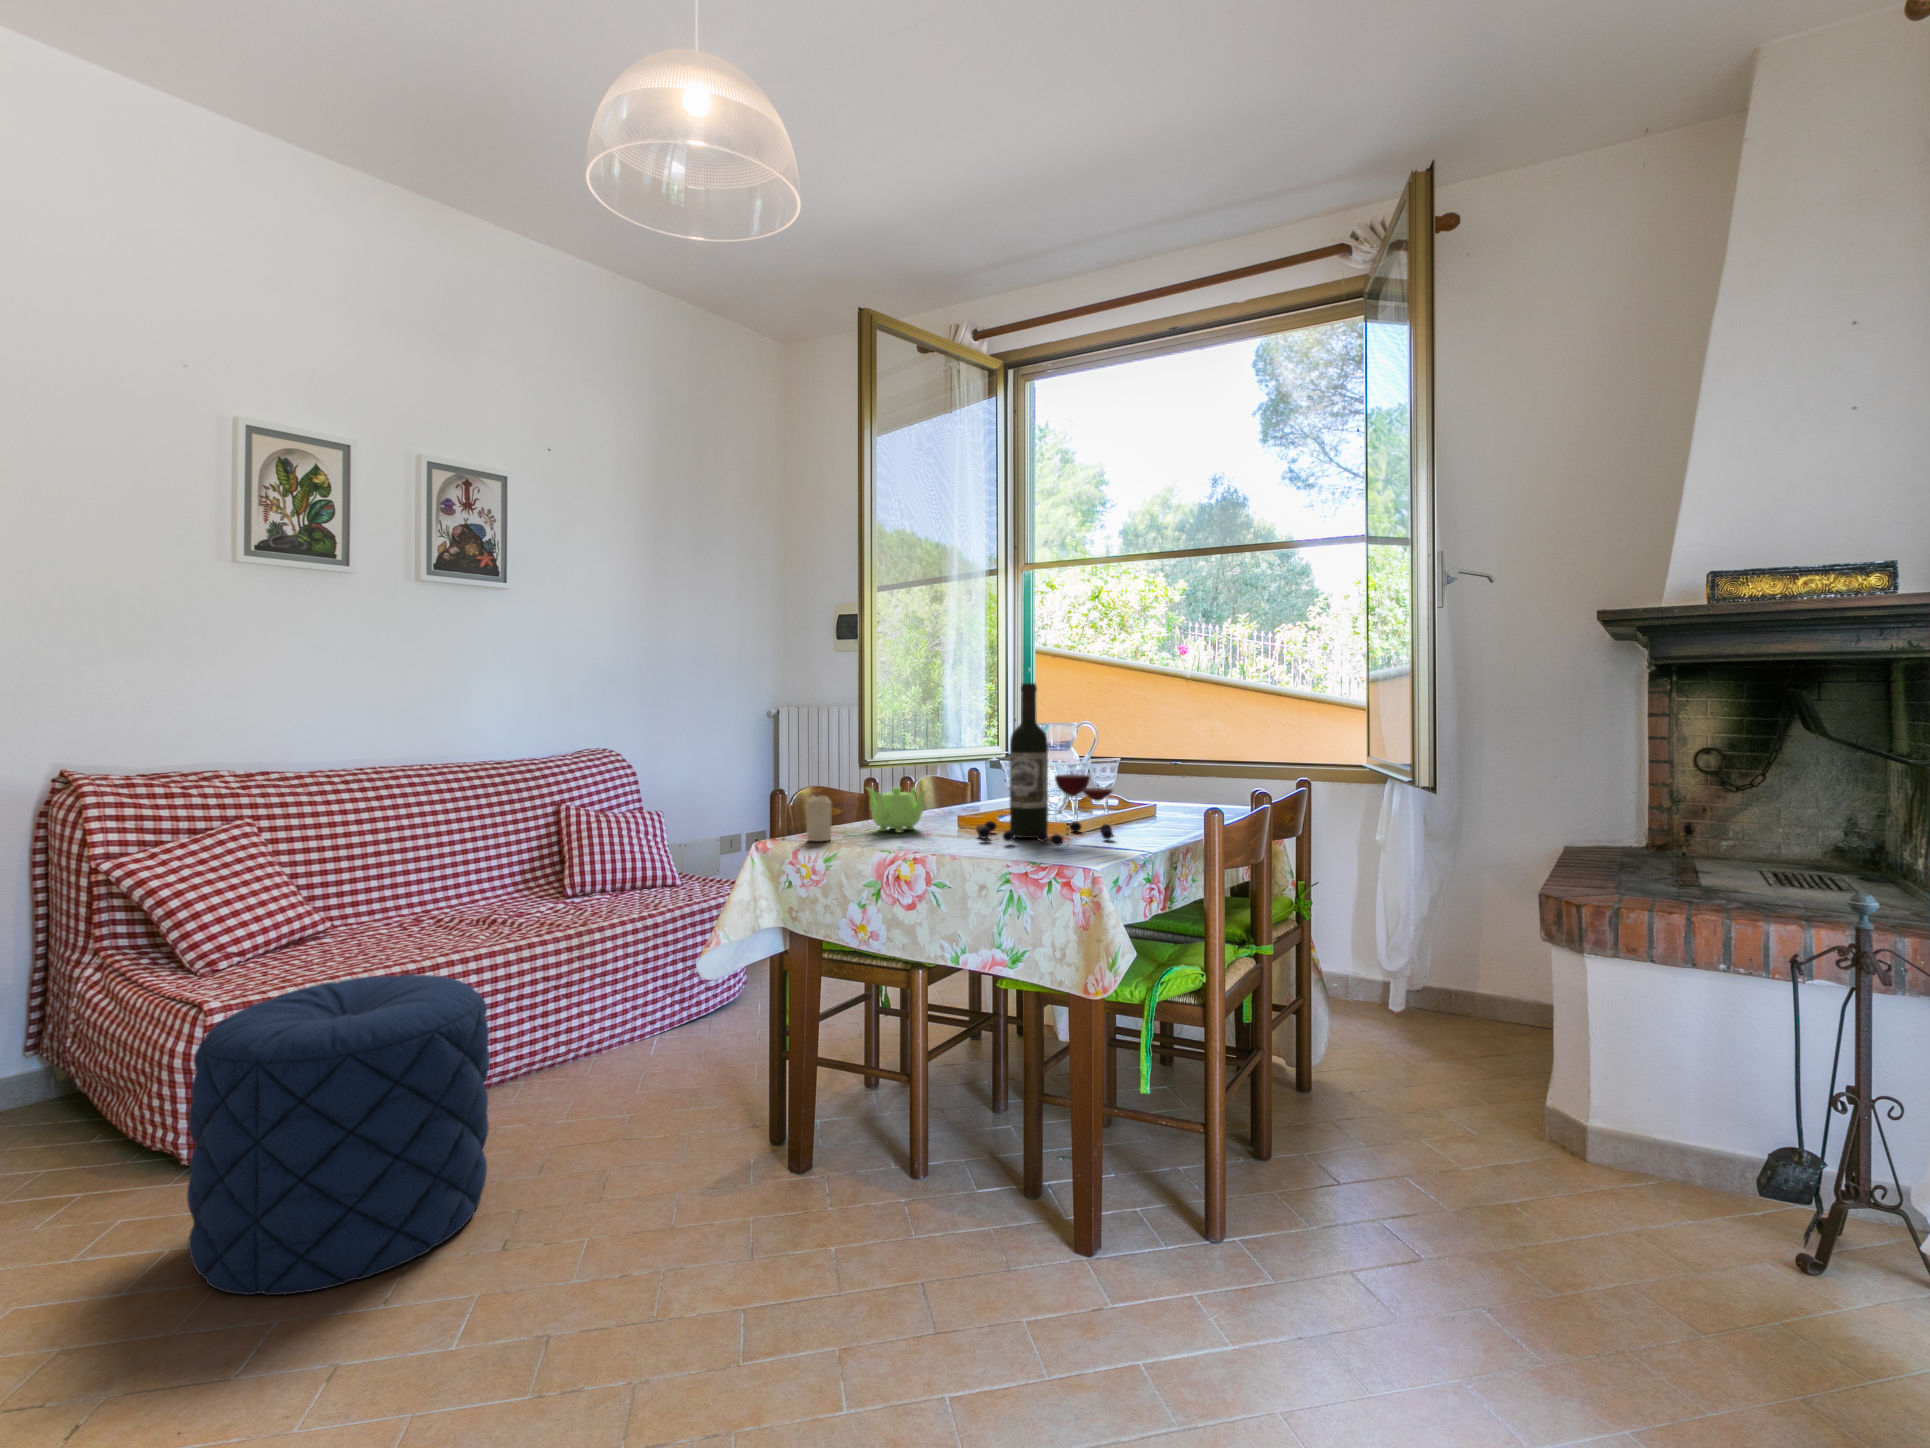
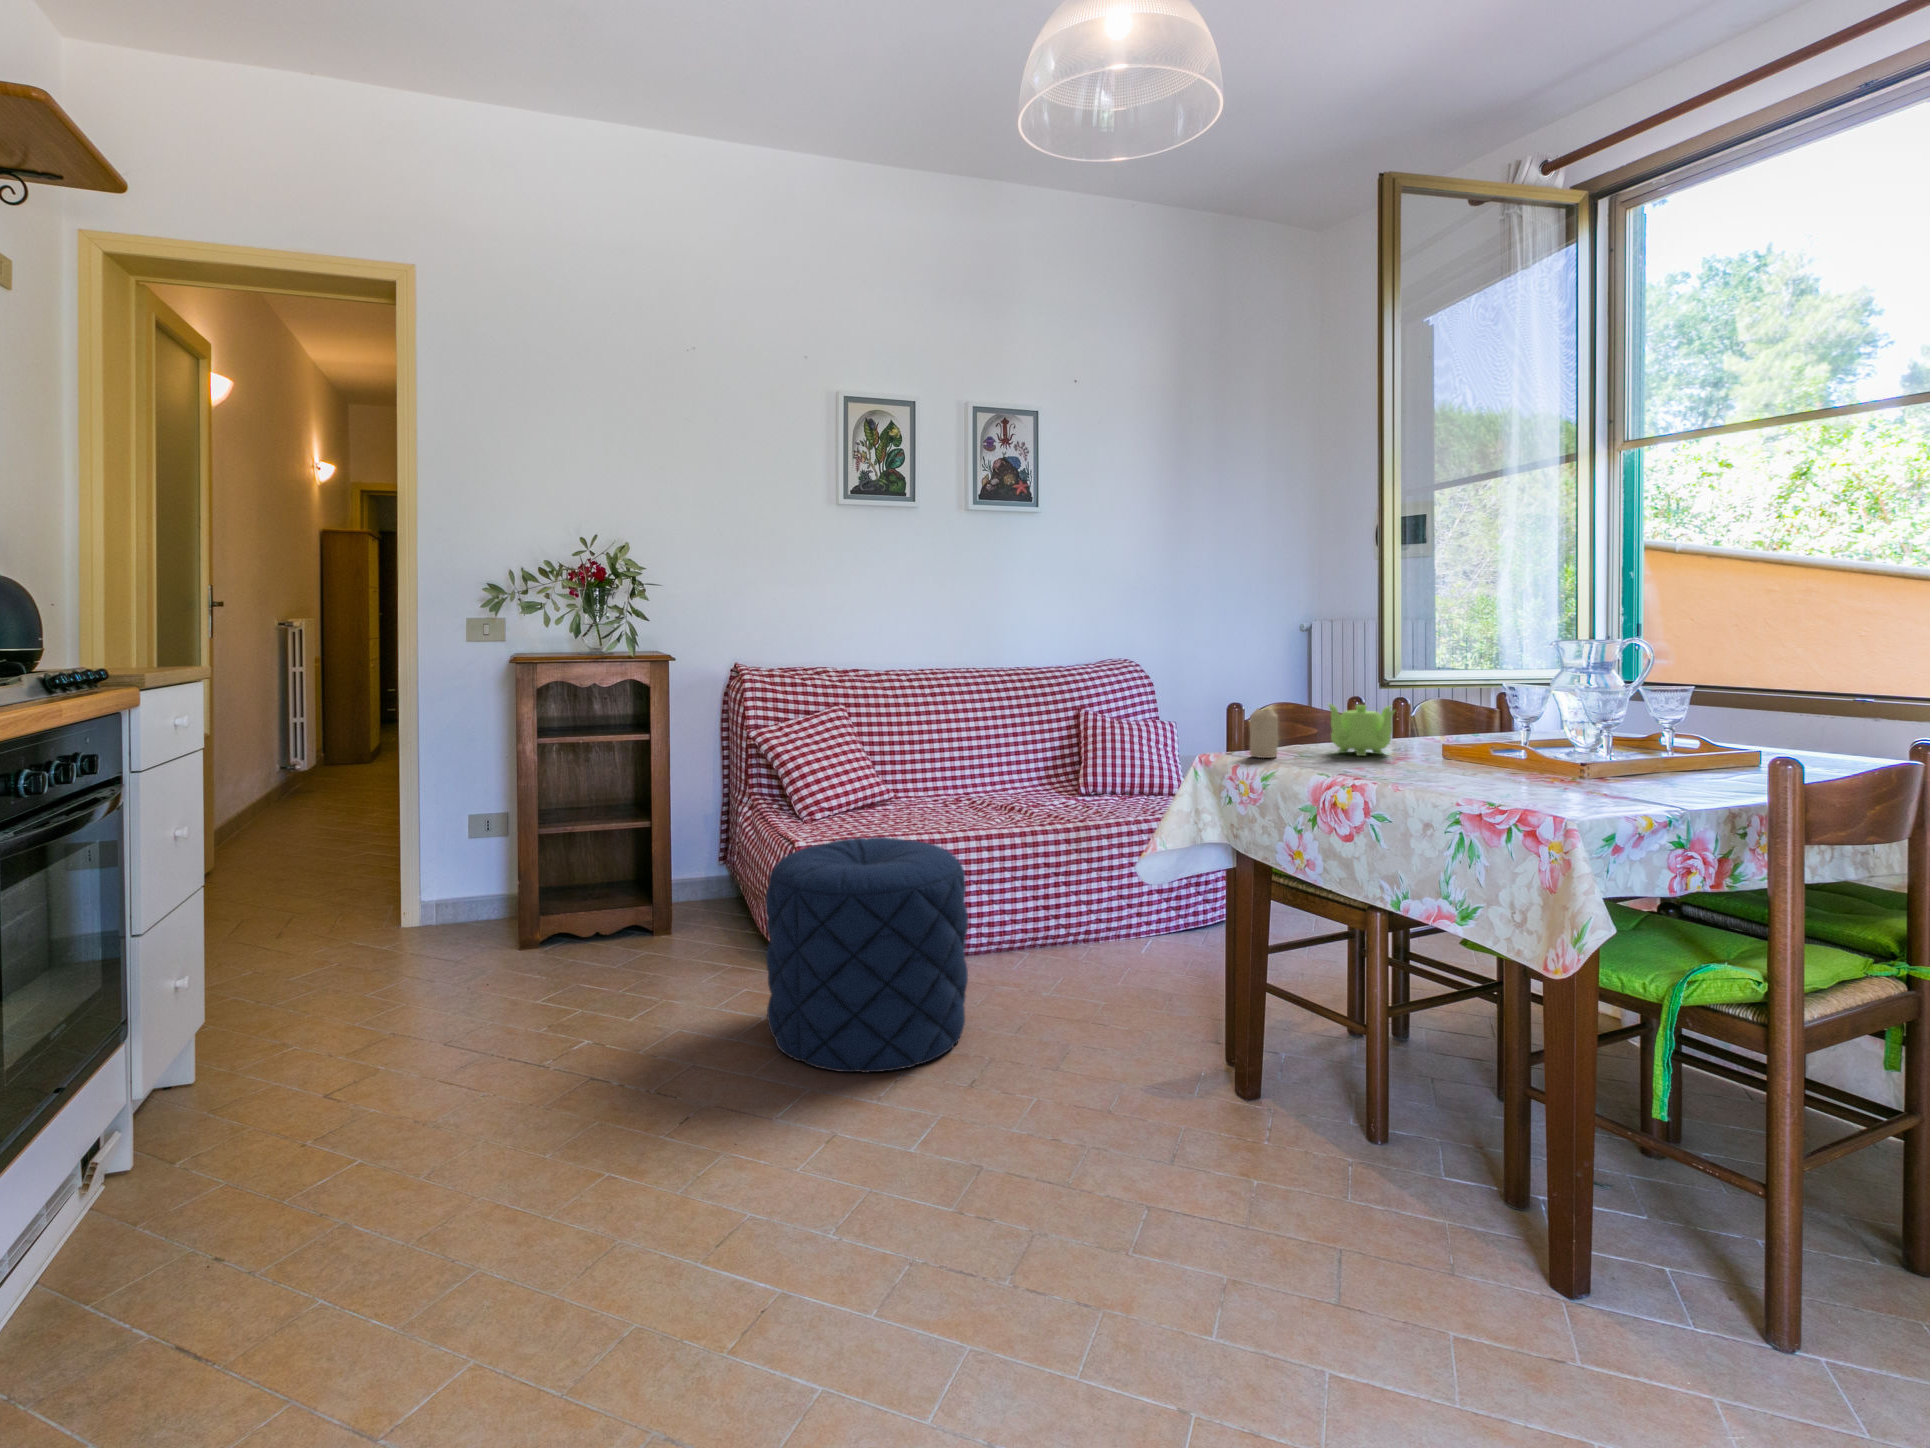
wine bottle: present [976,683,1113,846] -> none [1449,581,1653,794]

